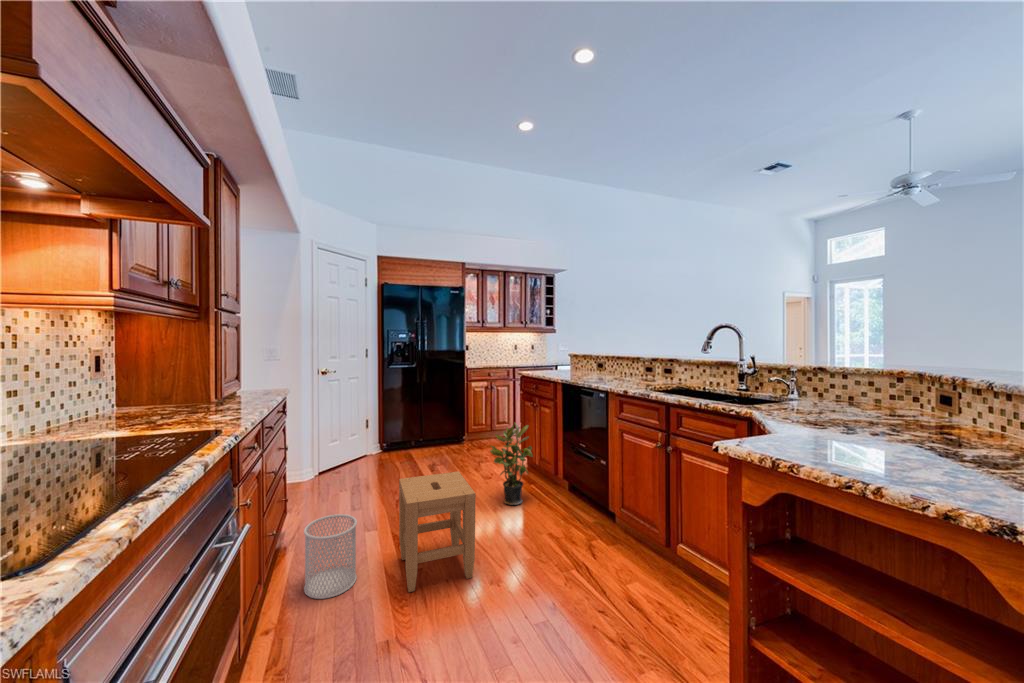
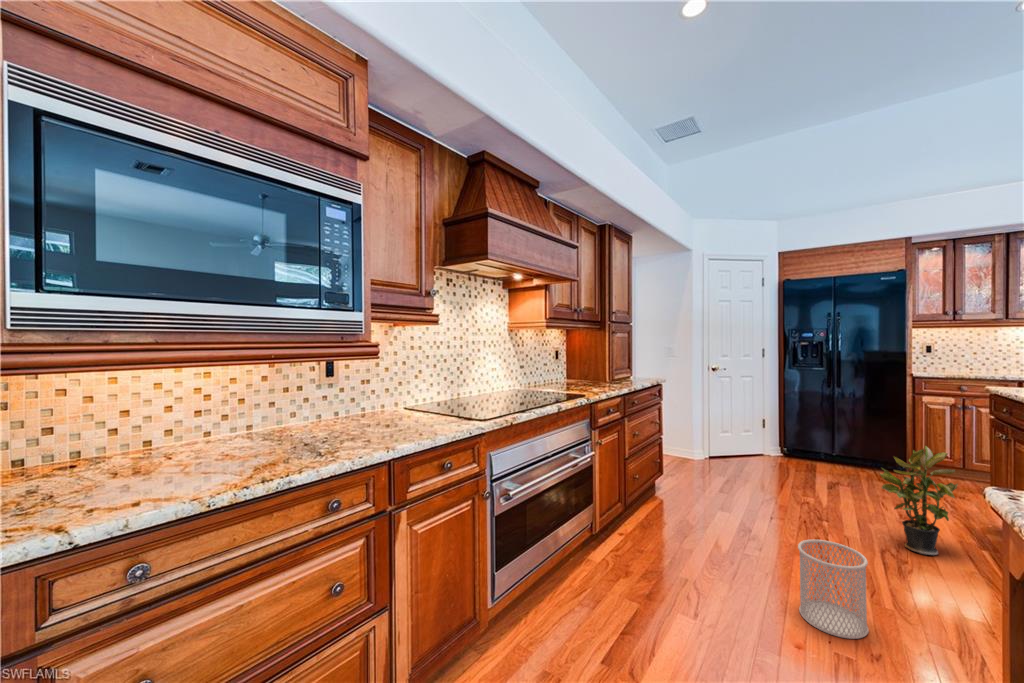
stool: present [399,471,476,592] -> none [722,466,802,580]
wastebasket: present [304,514,357,599] -> present [798,540,869,639]

